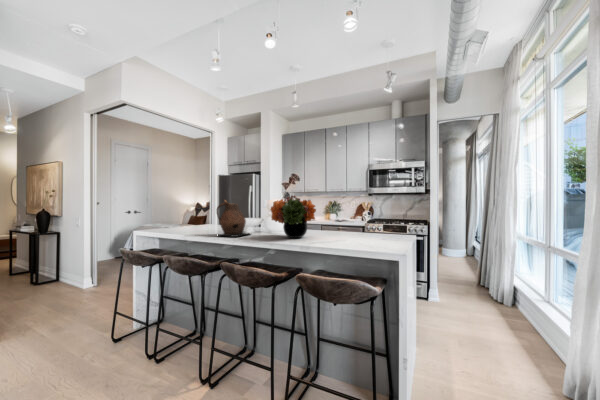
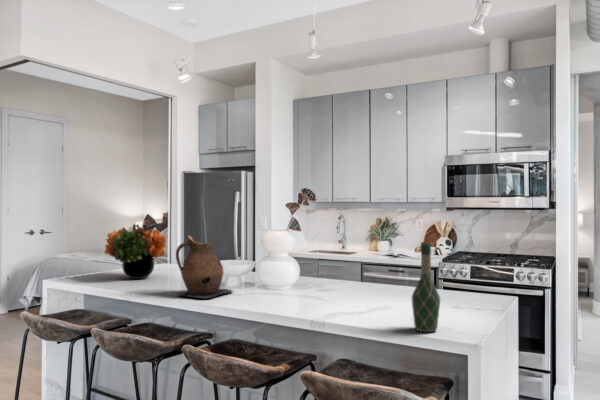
wine bottle: none [365,195,382,249] -> present [412,243,440,332]
flower arrangement: present [270,196,316,238] -> present [105,224,166,279]

